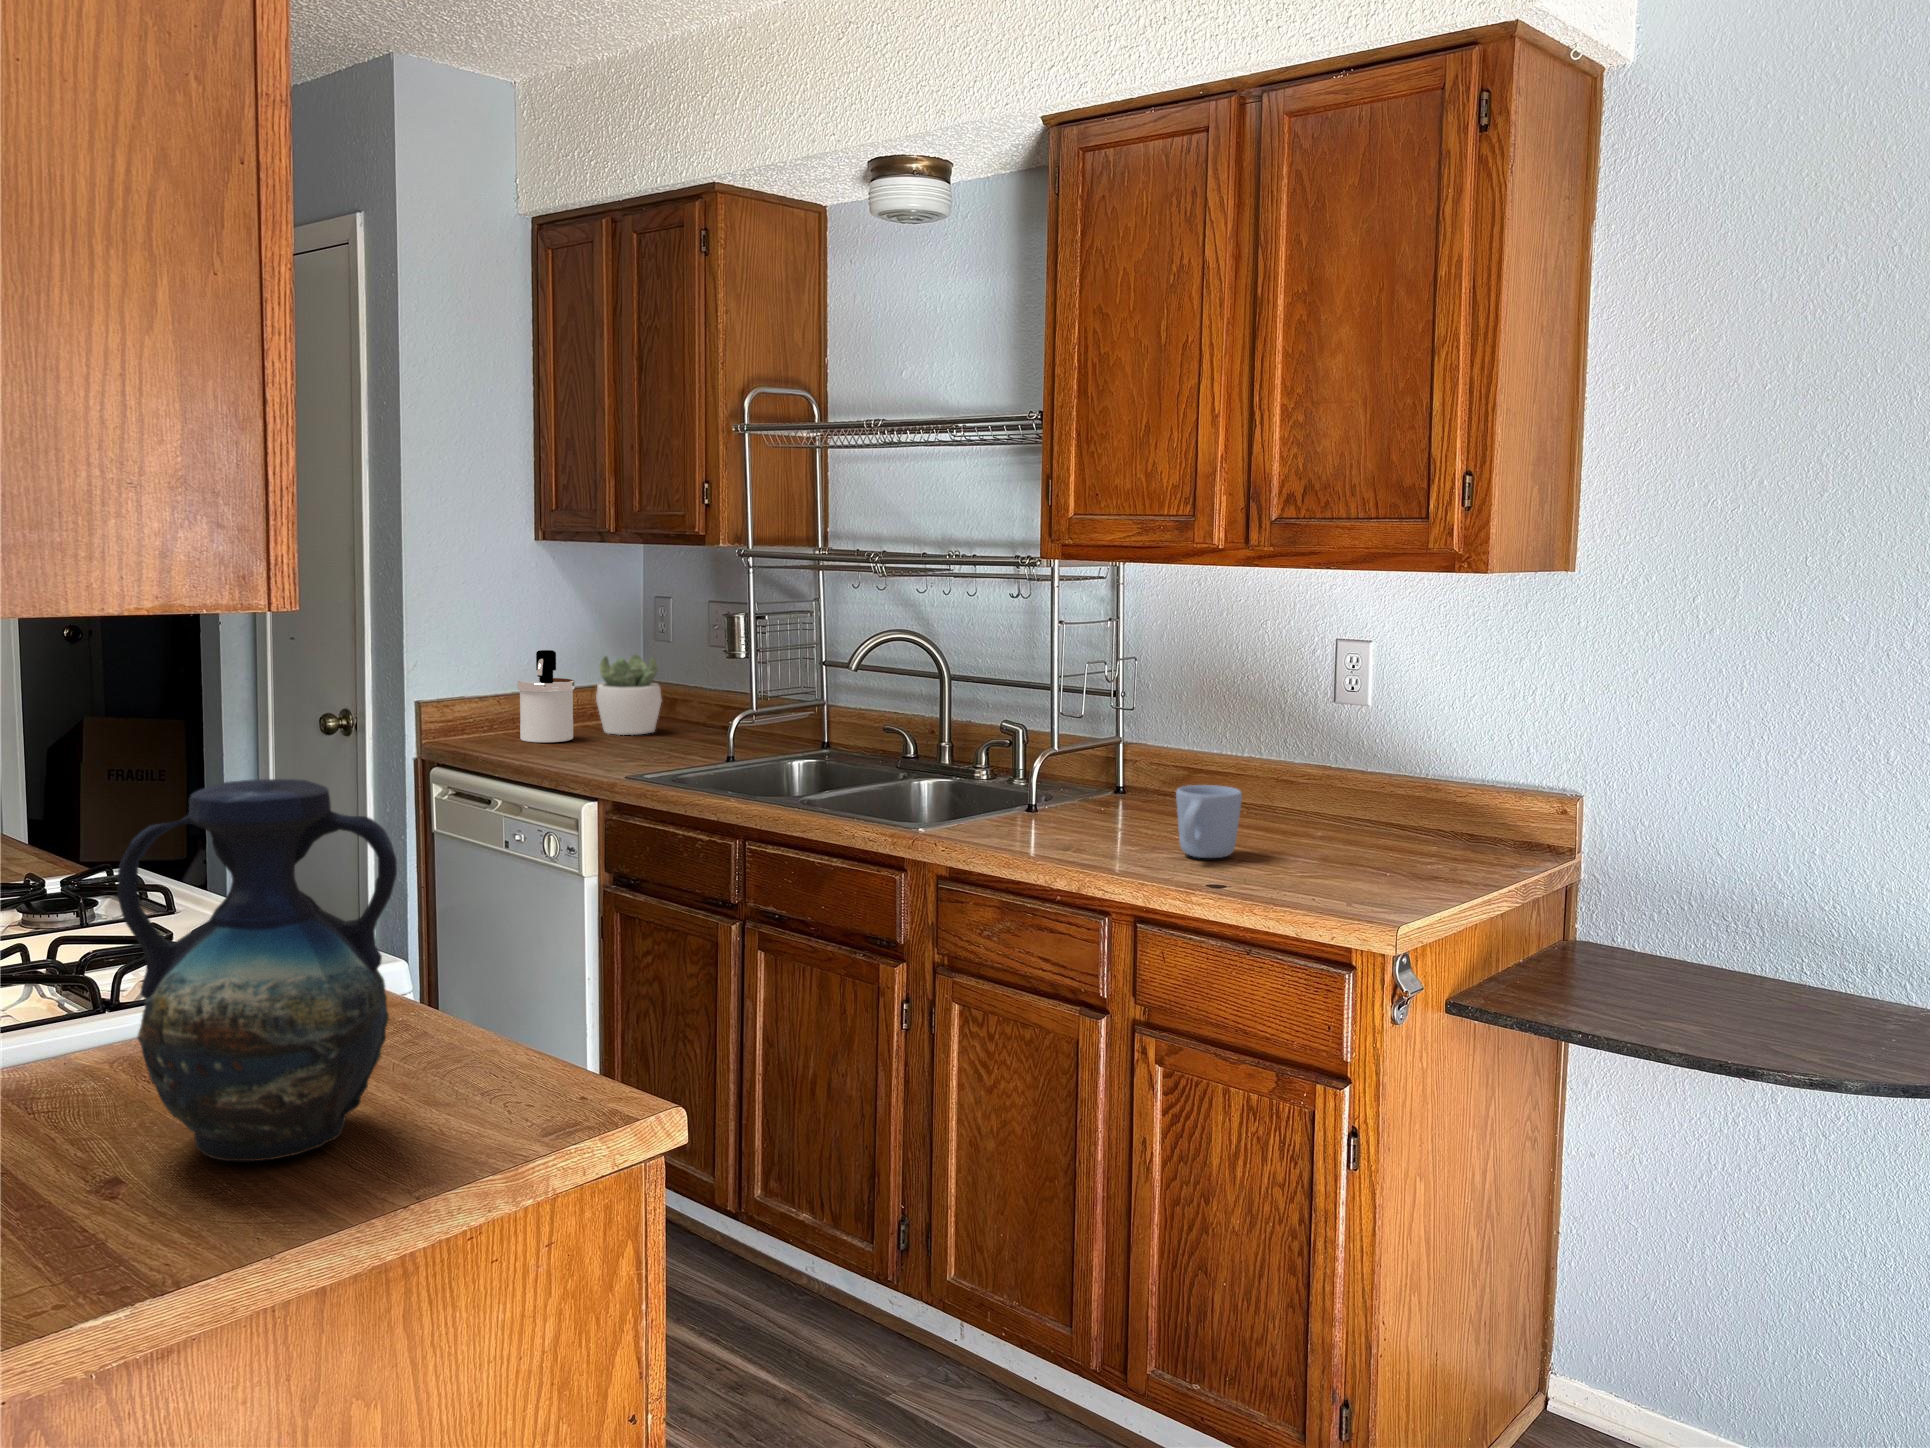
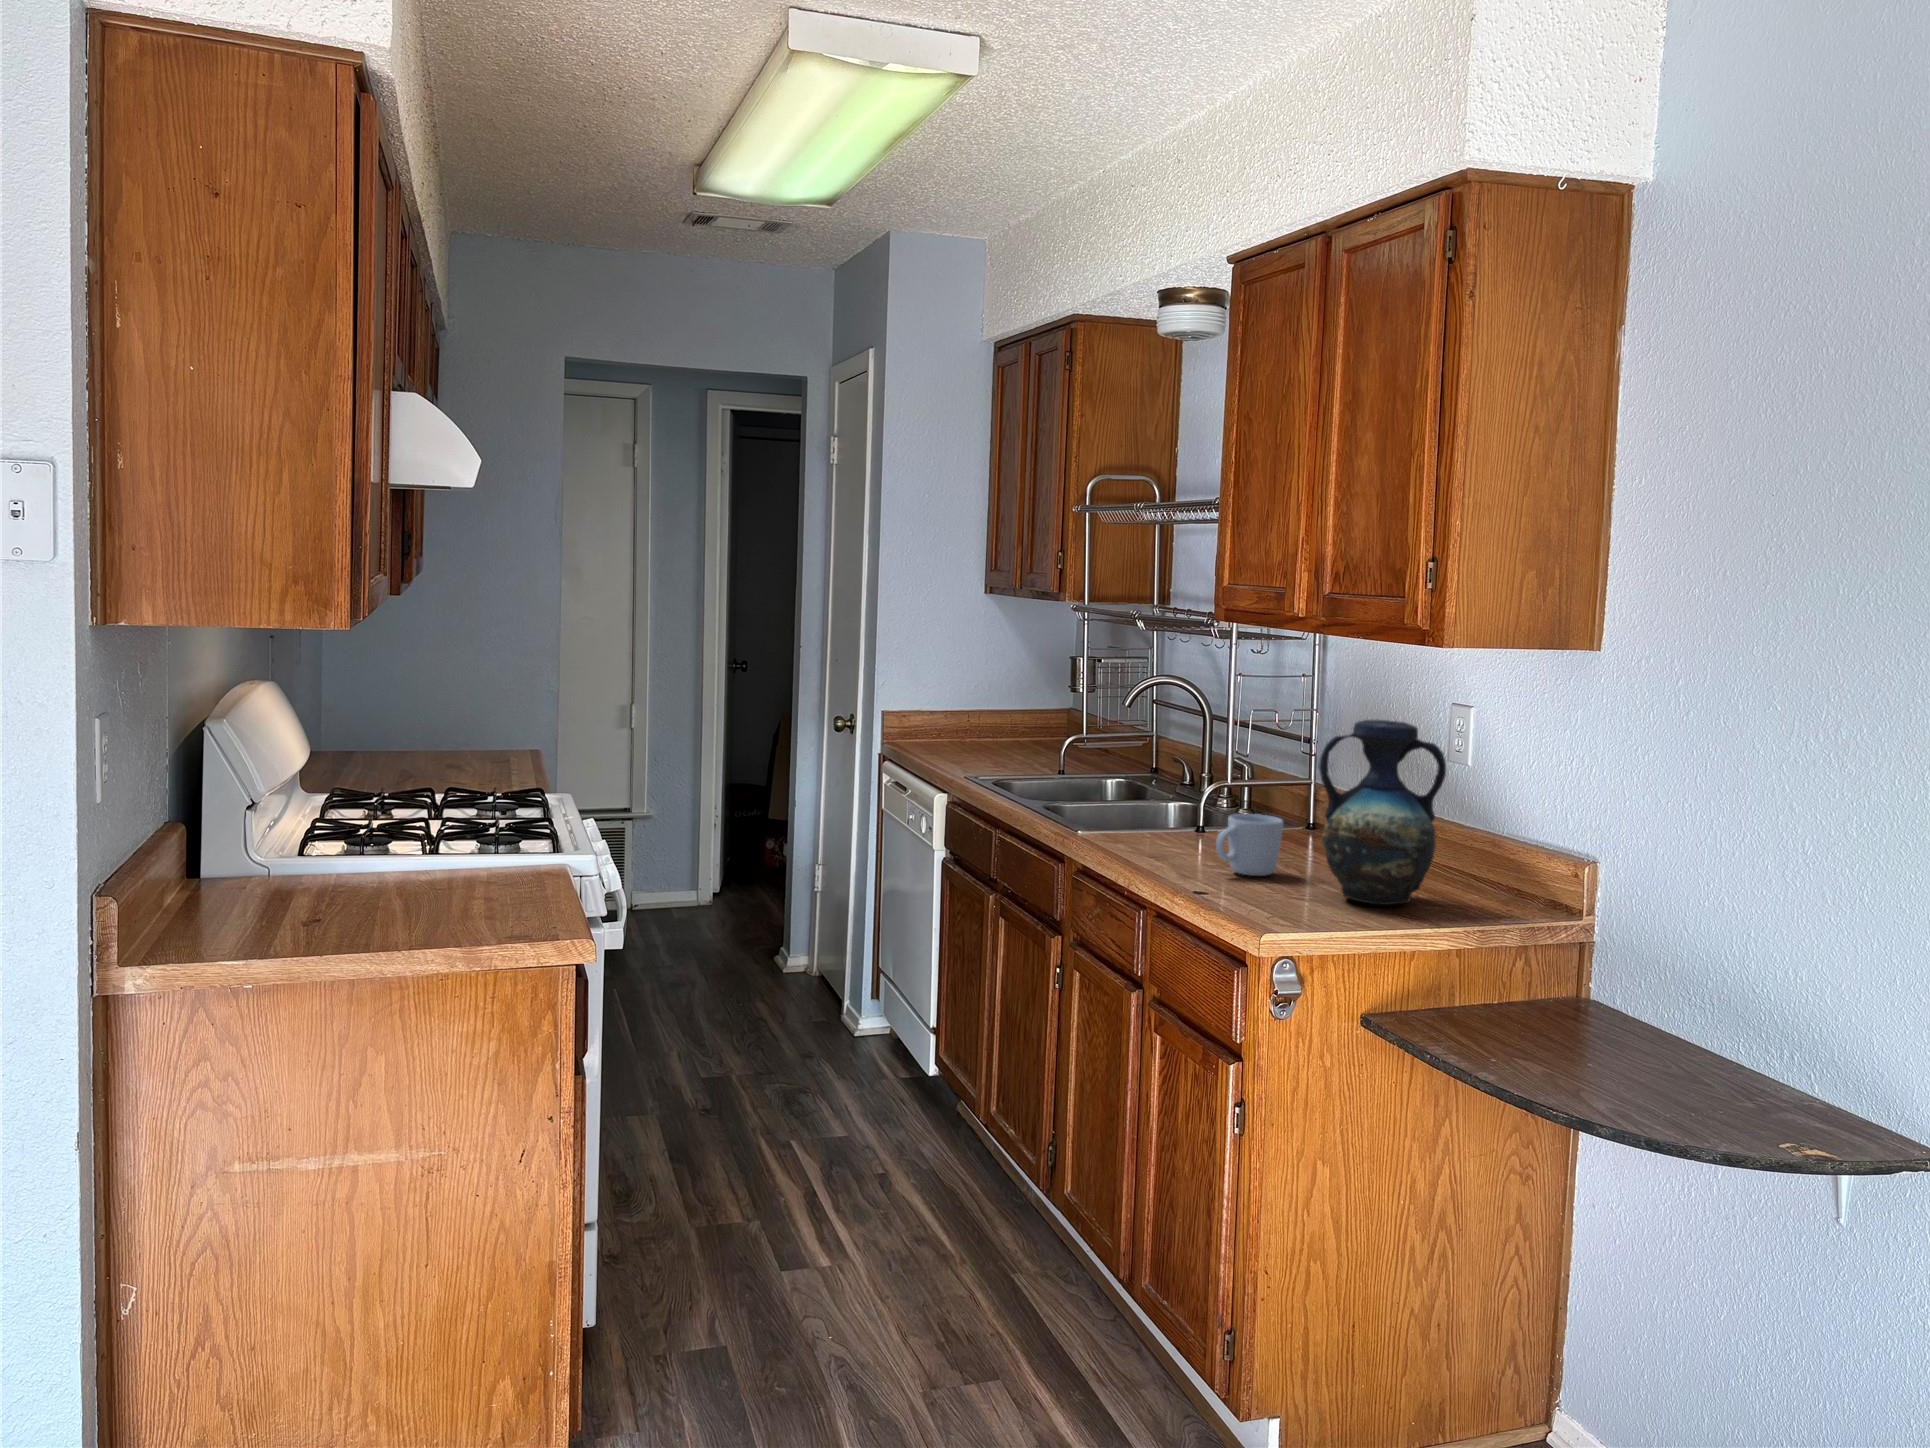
soap dispenser: present [518,650,575,742] -> none [947,678,990,750]
succulent plant: present [596,655,662,735] -> none [1017,687,1070,752]
vase: present [118,779,397,1161] -> present [1319,720,1446,905]

